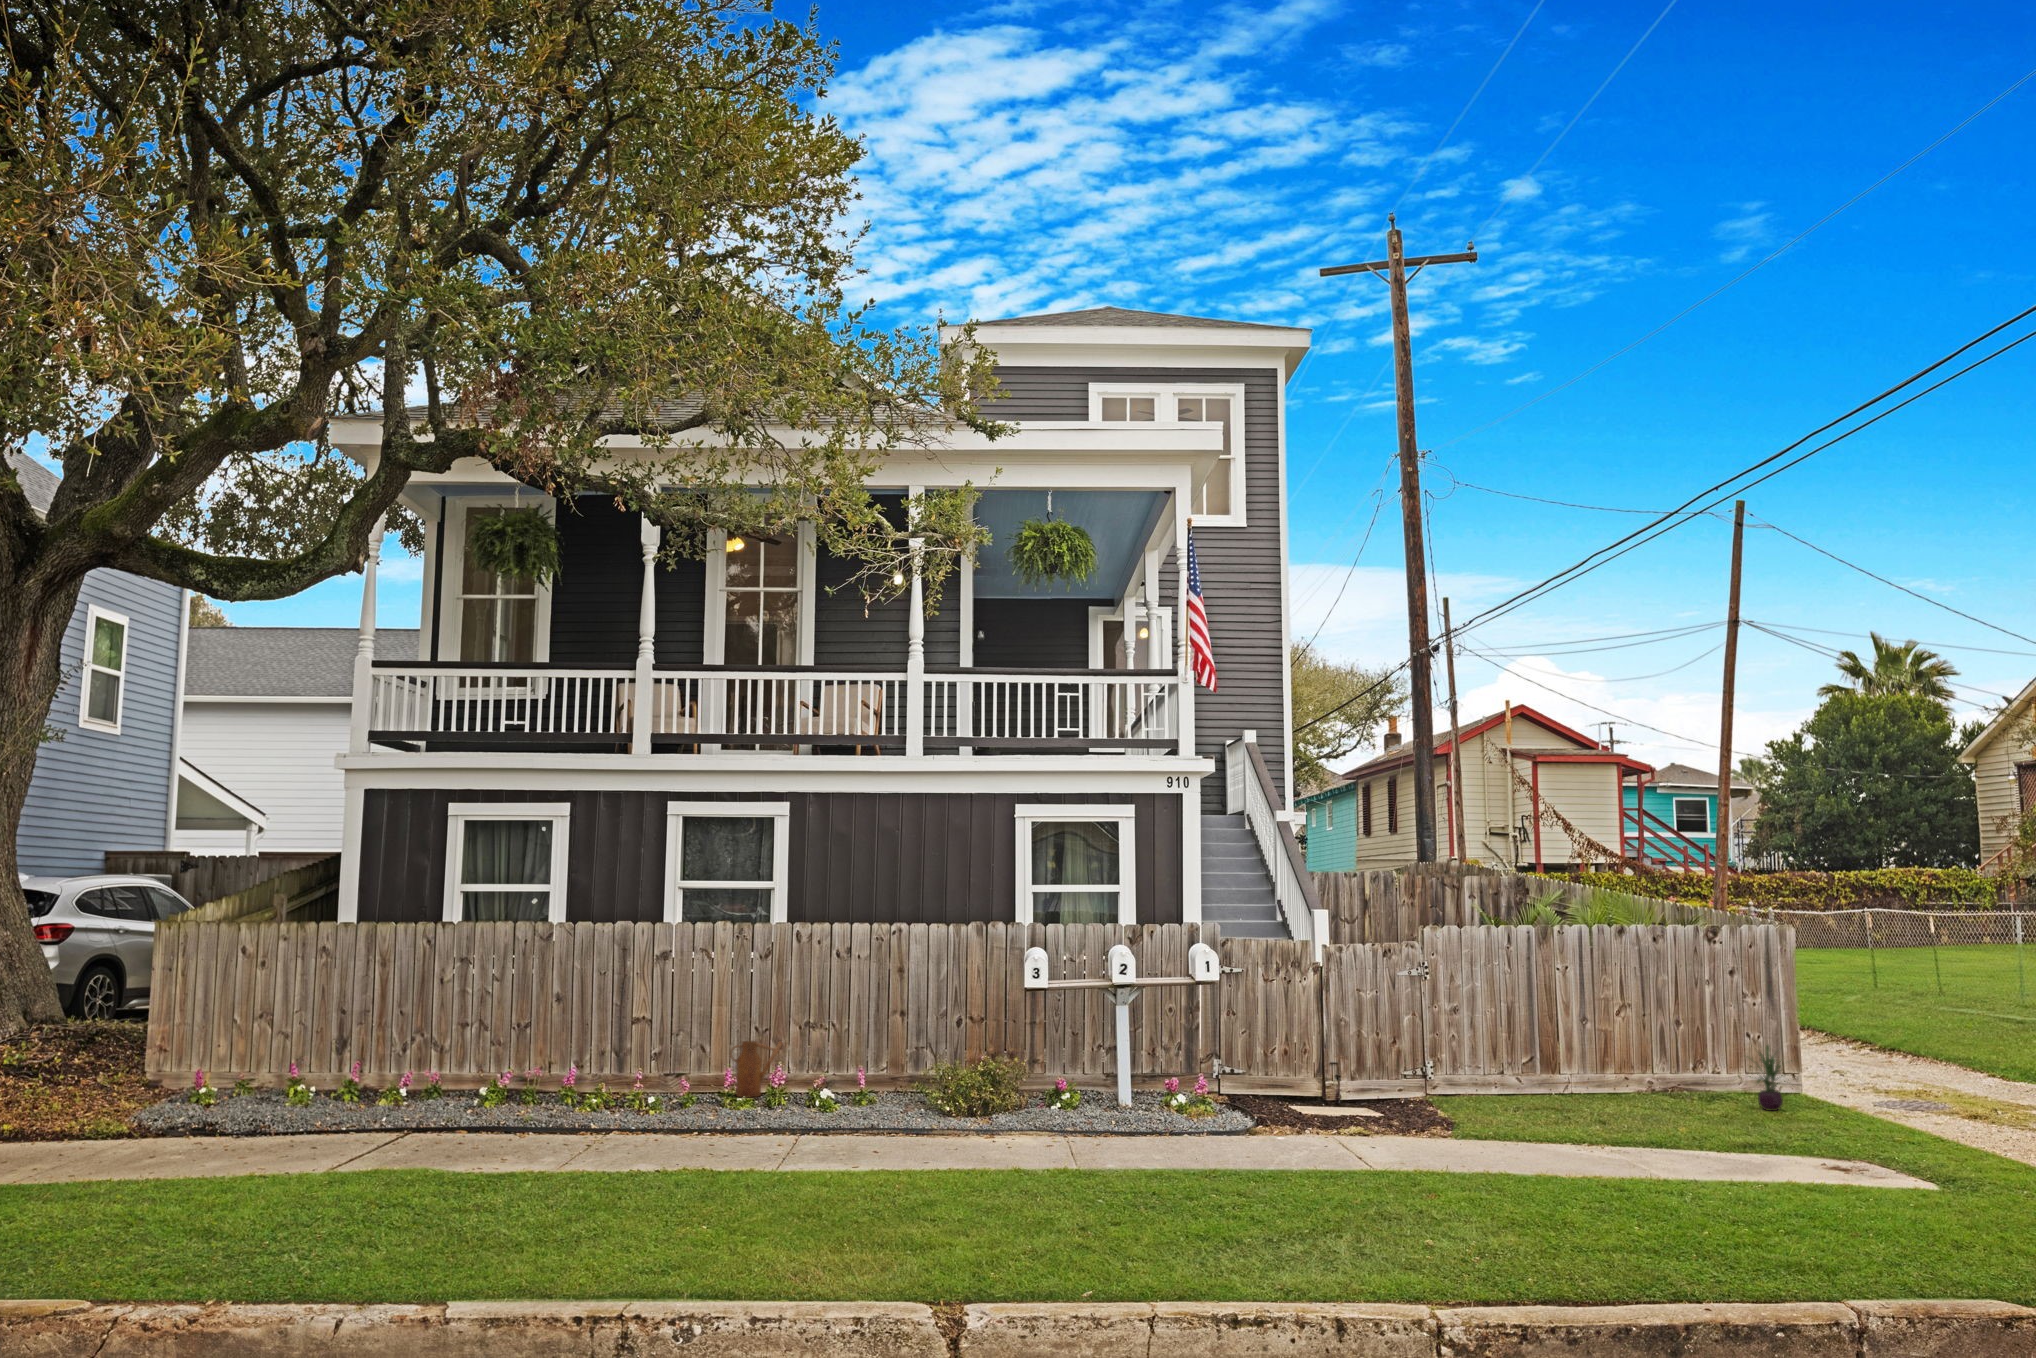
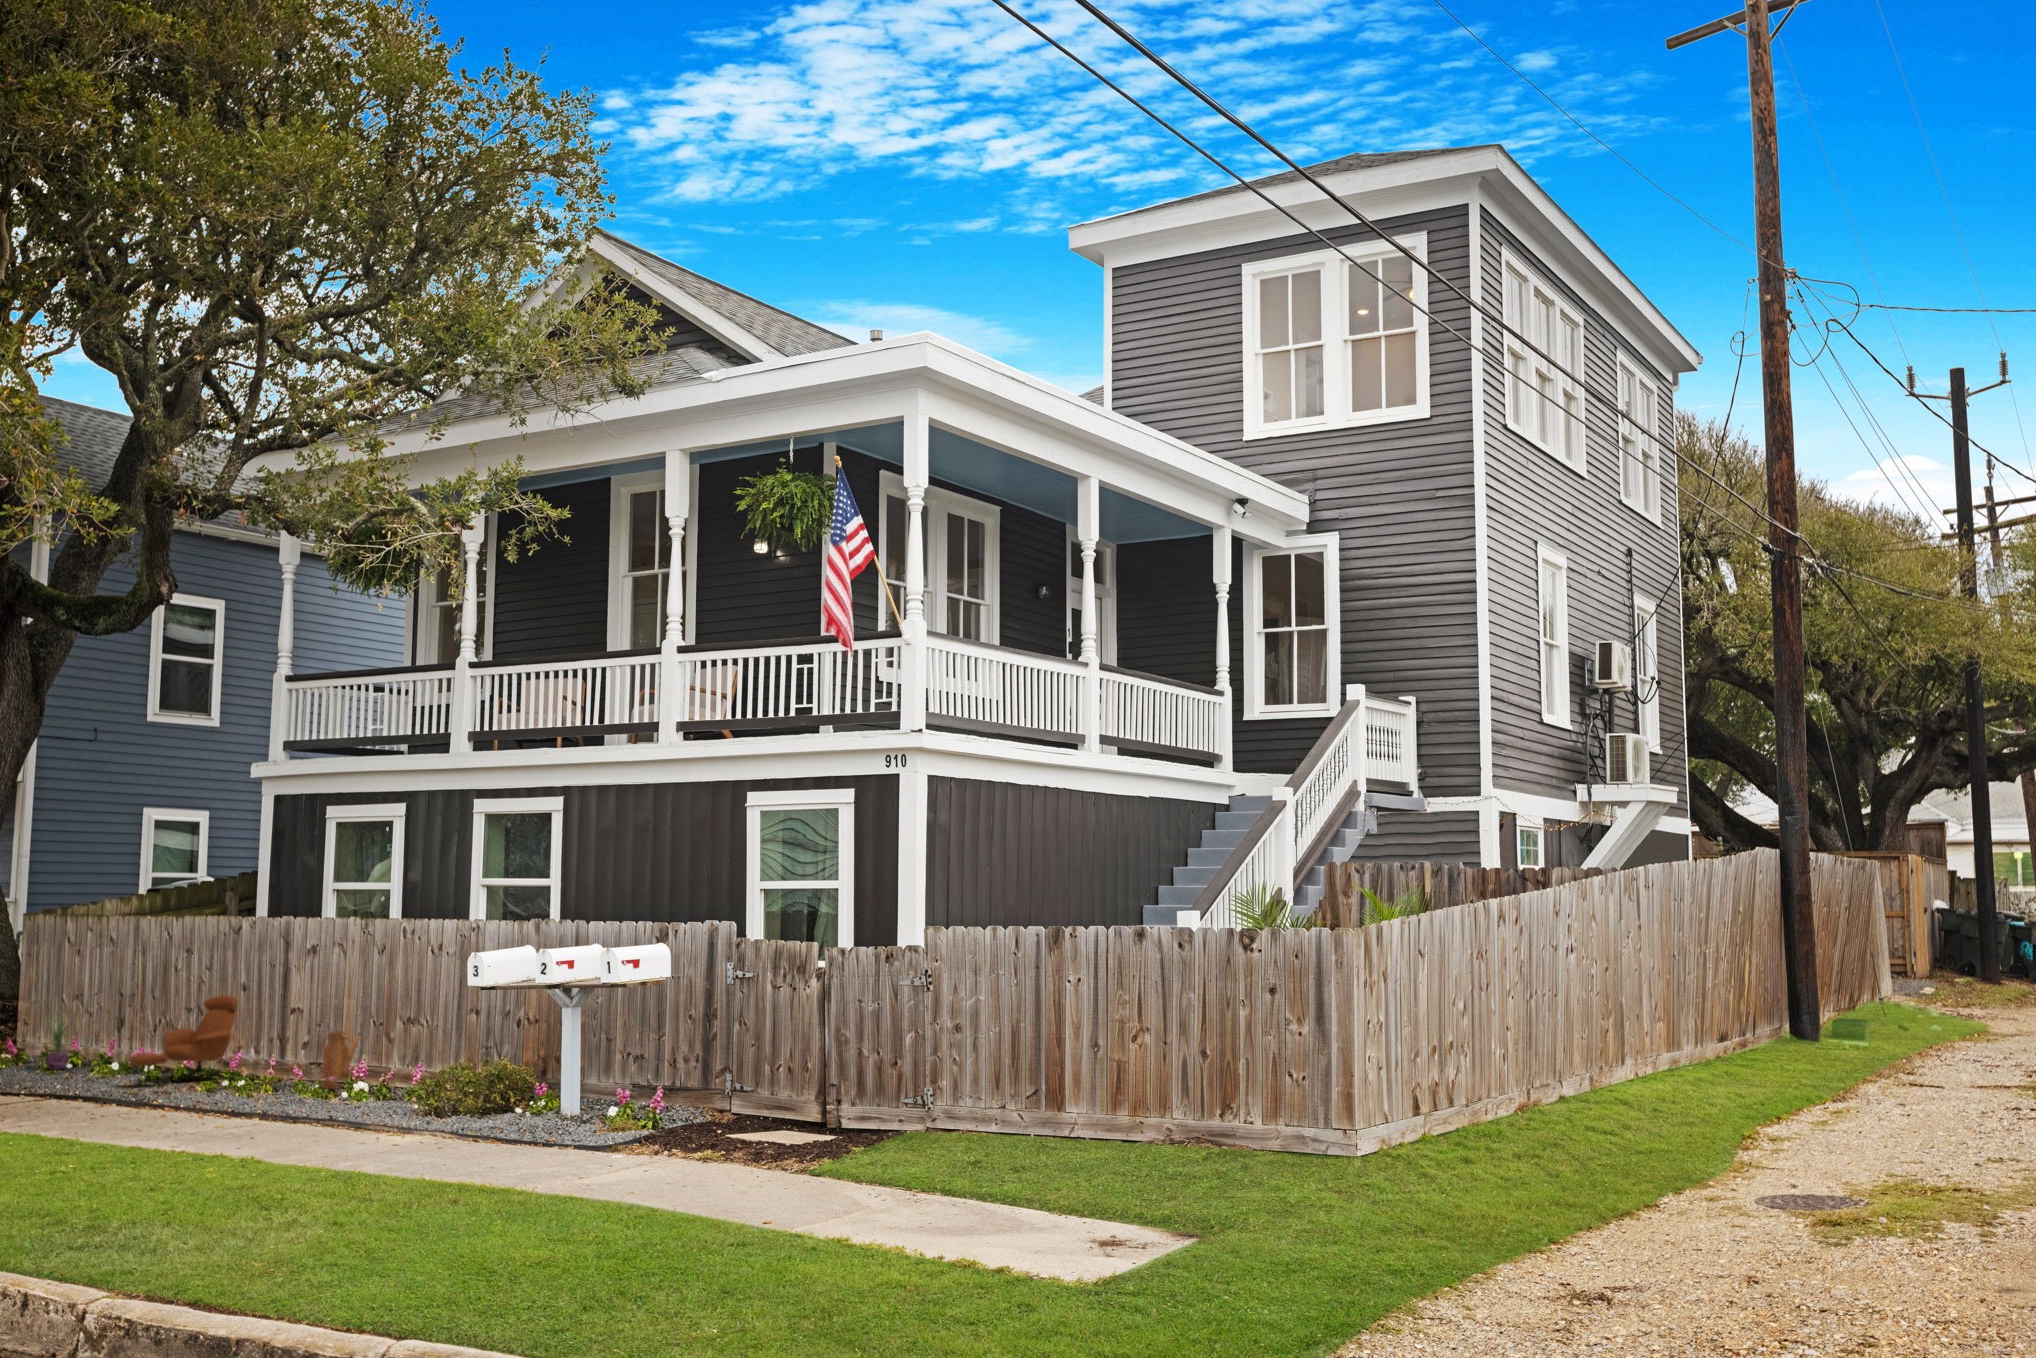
lounge chair: none [536,1011,609,1113] -> present [129,996,237,1087]
decorative plant: present [1750,1045,1792,1111] -> present [38,1011,72,1070]

